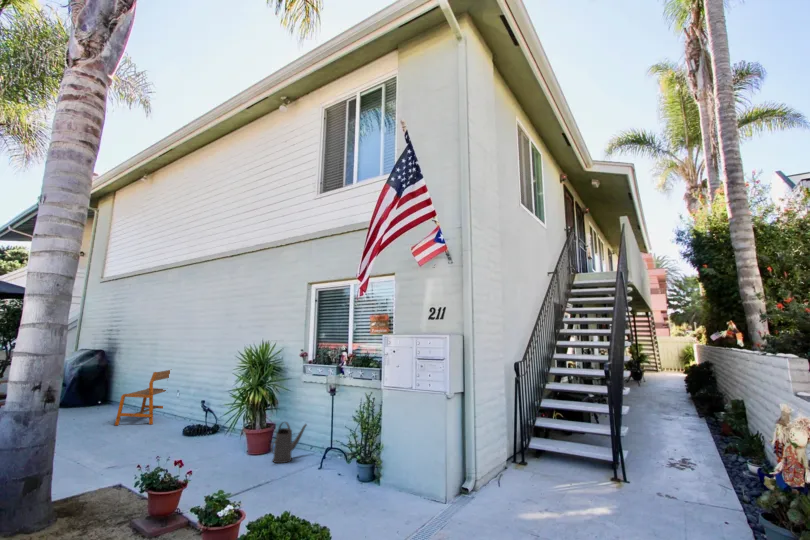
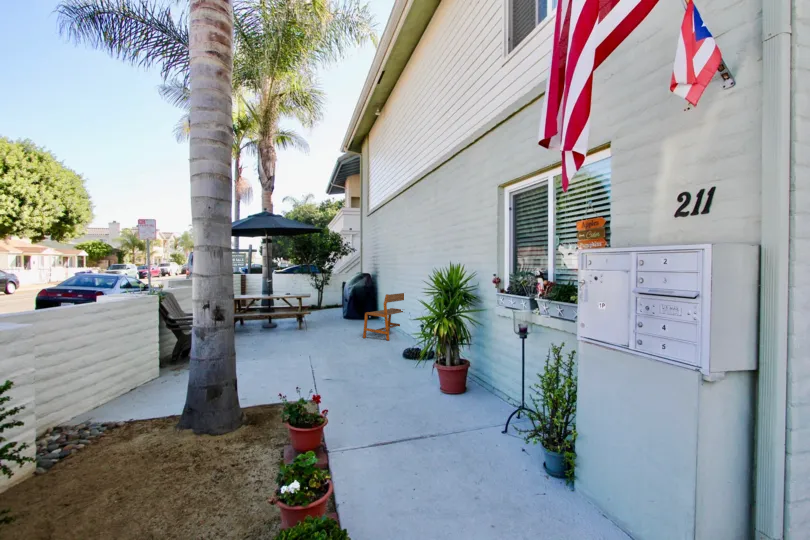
watering can: present [271,422,307,463] -> none [453,361,502,409]

